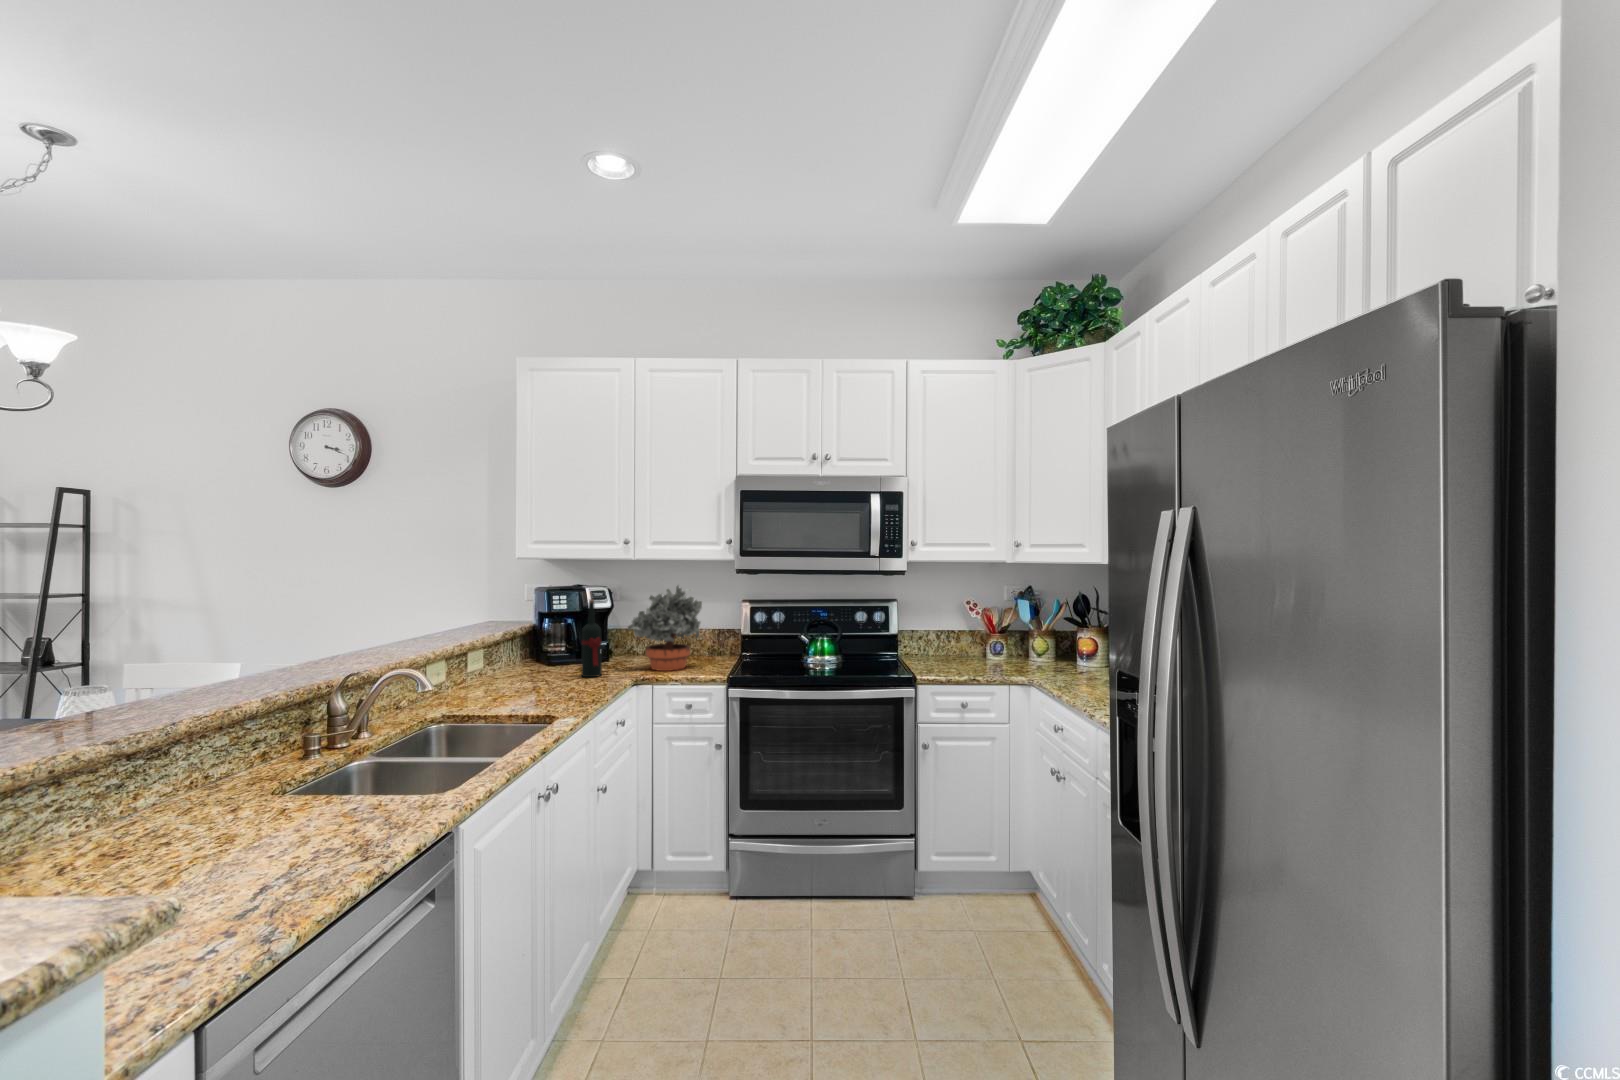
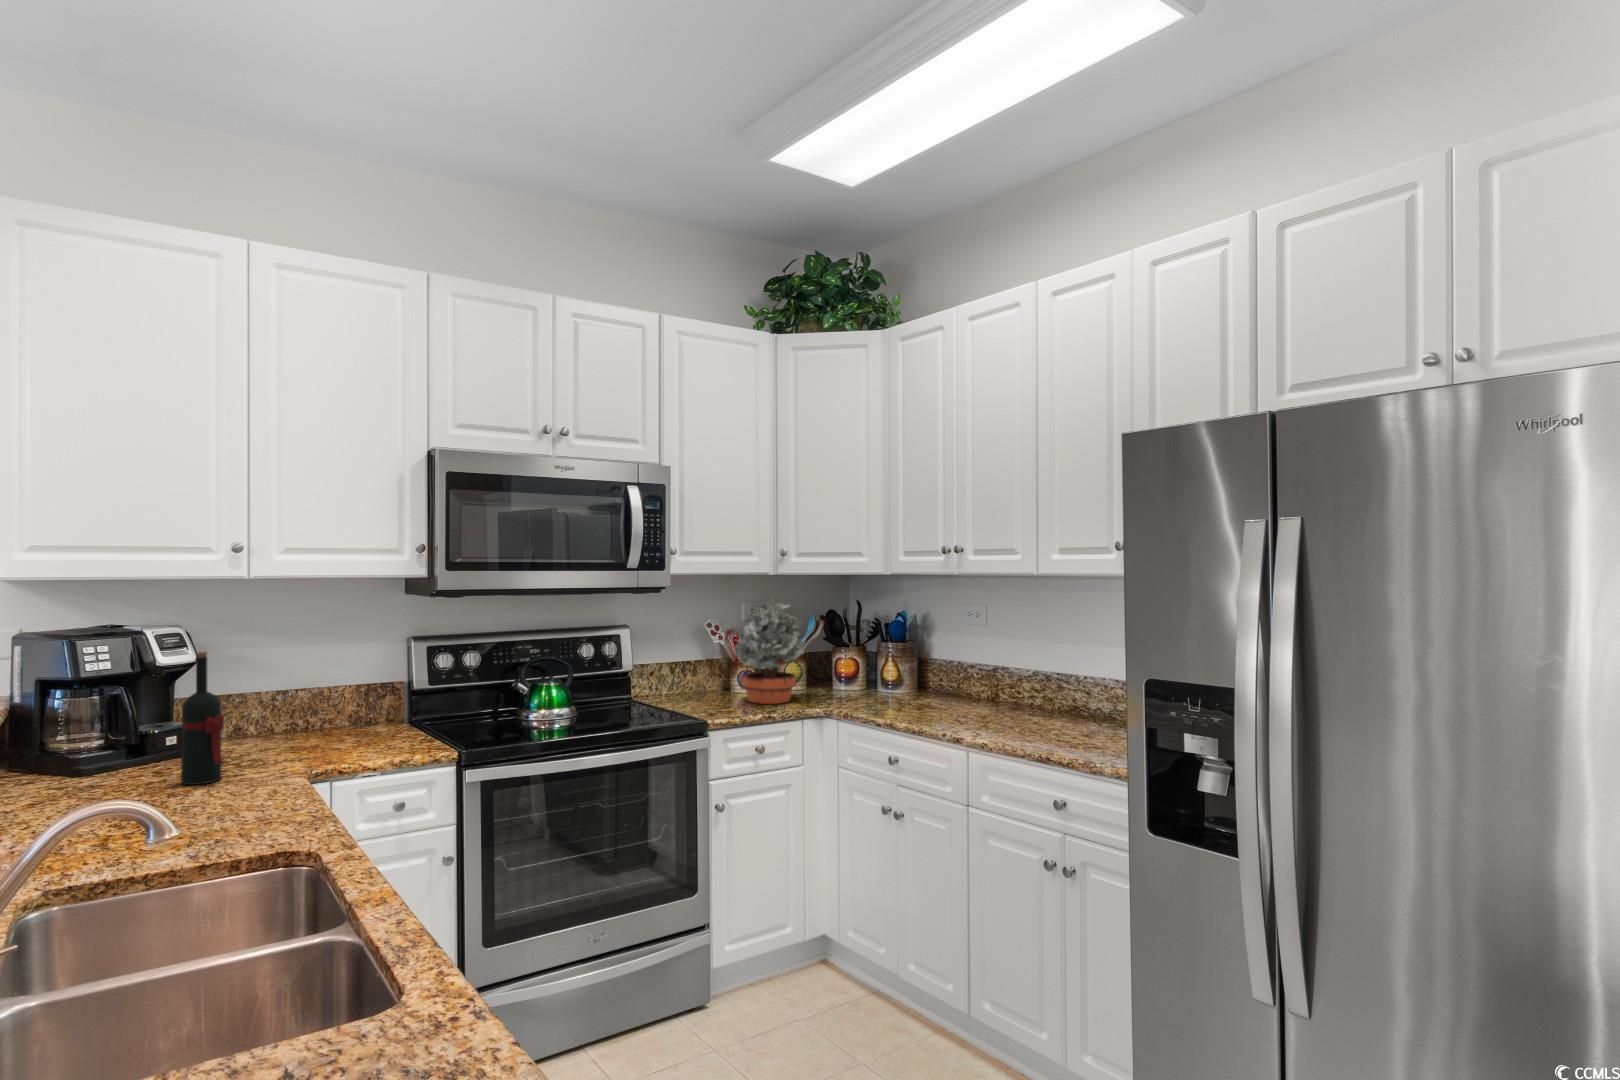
potted plant: present [628,586,702,671] -> present [735,600,805,704]

